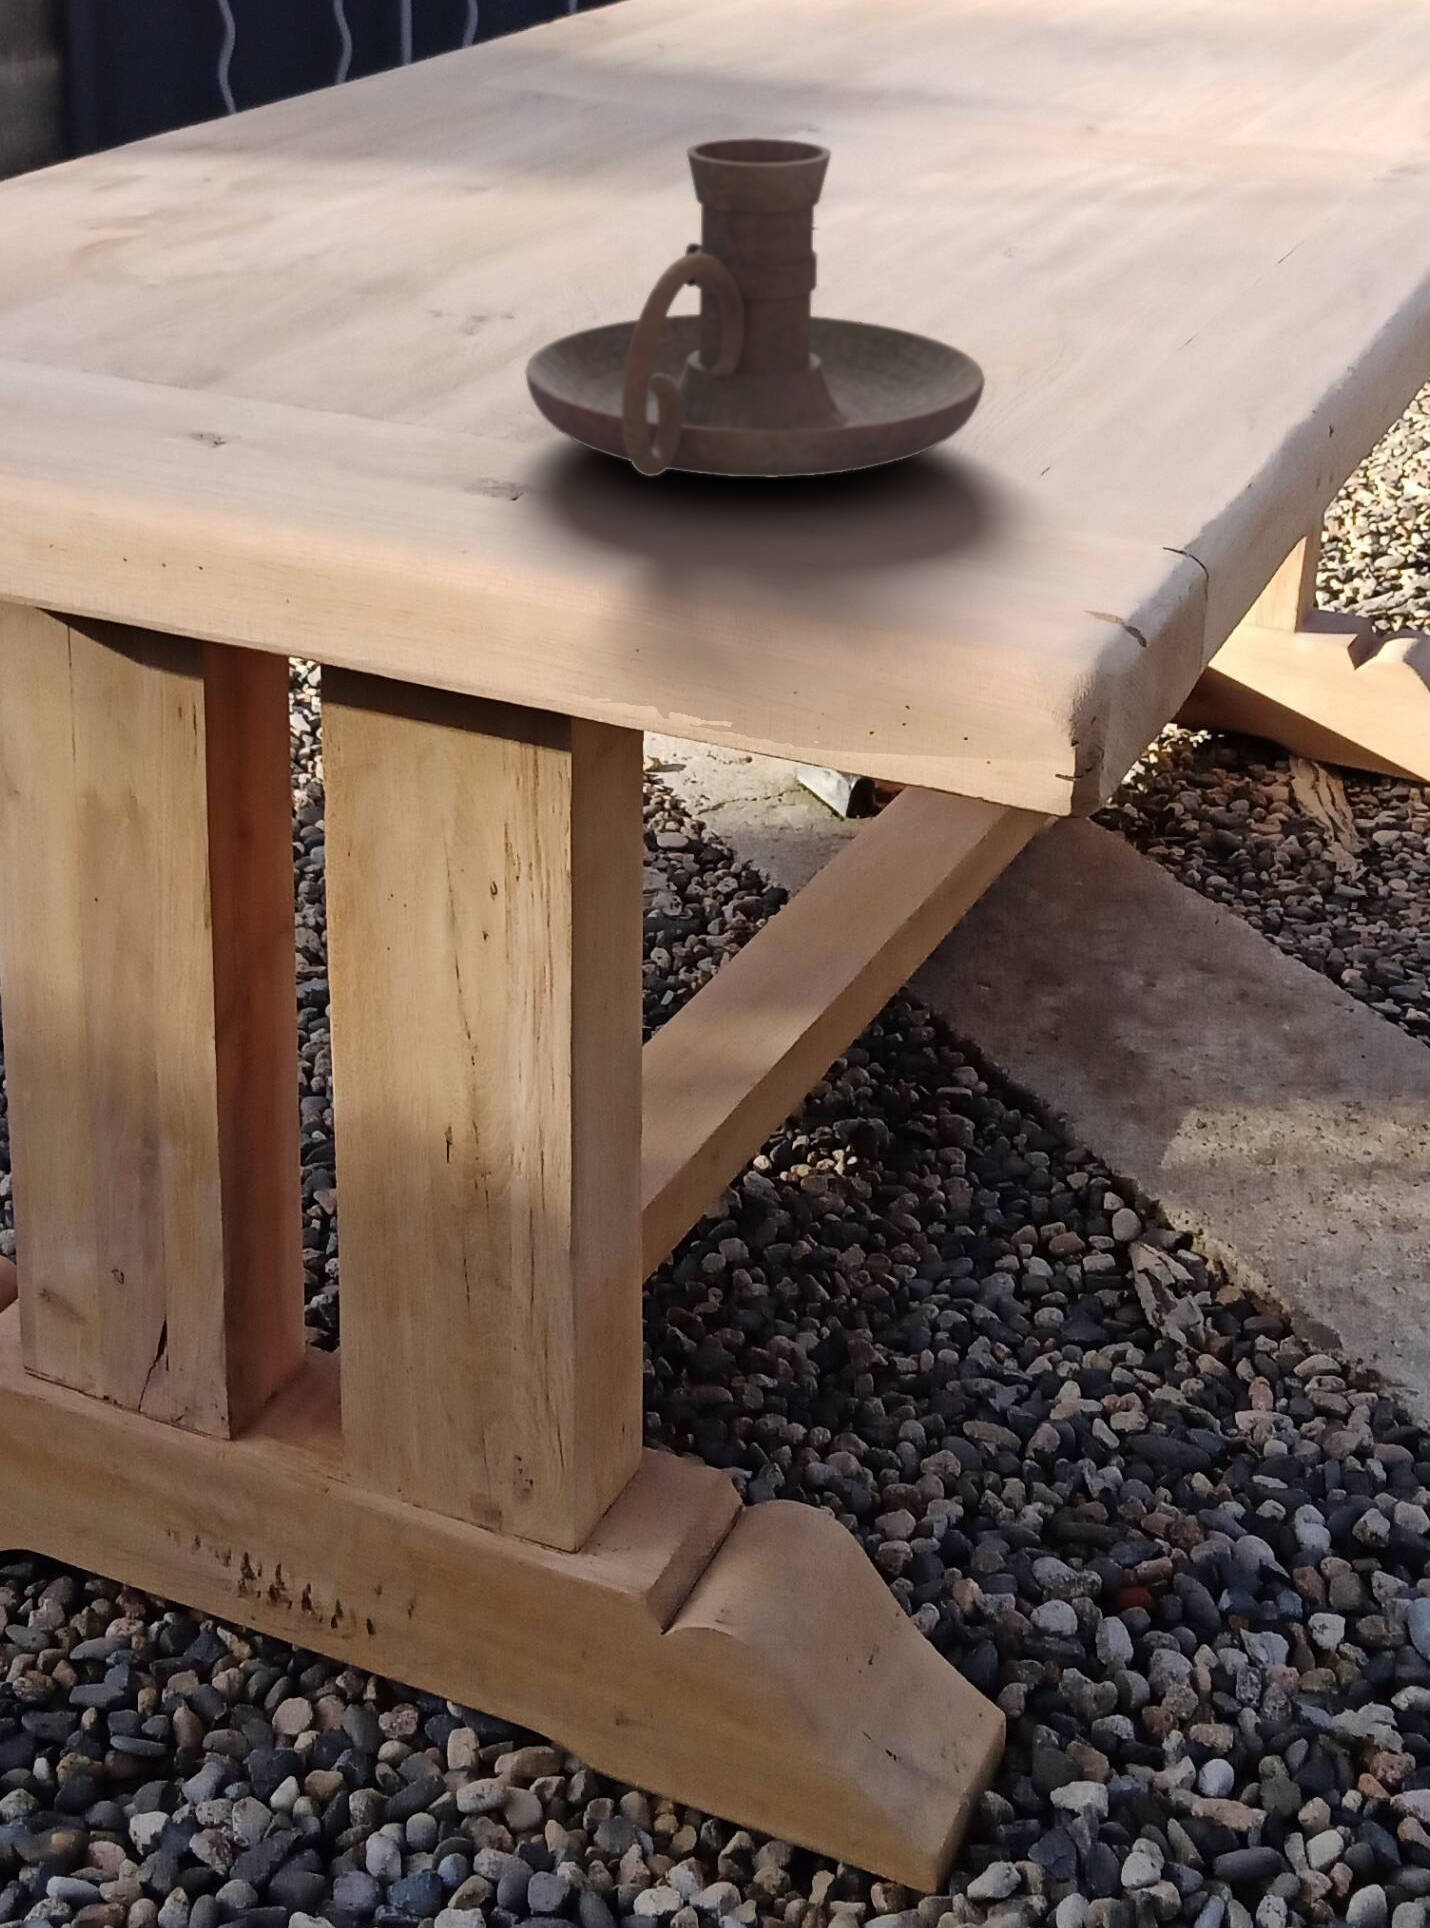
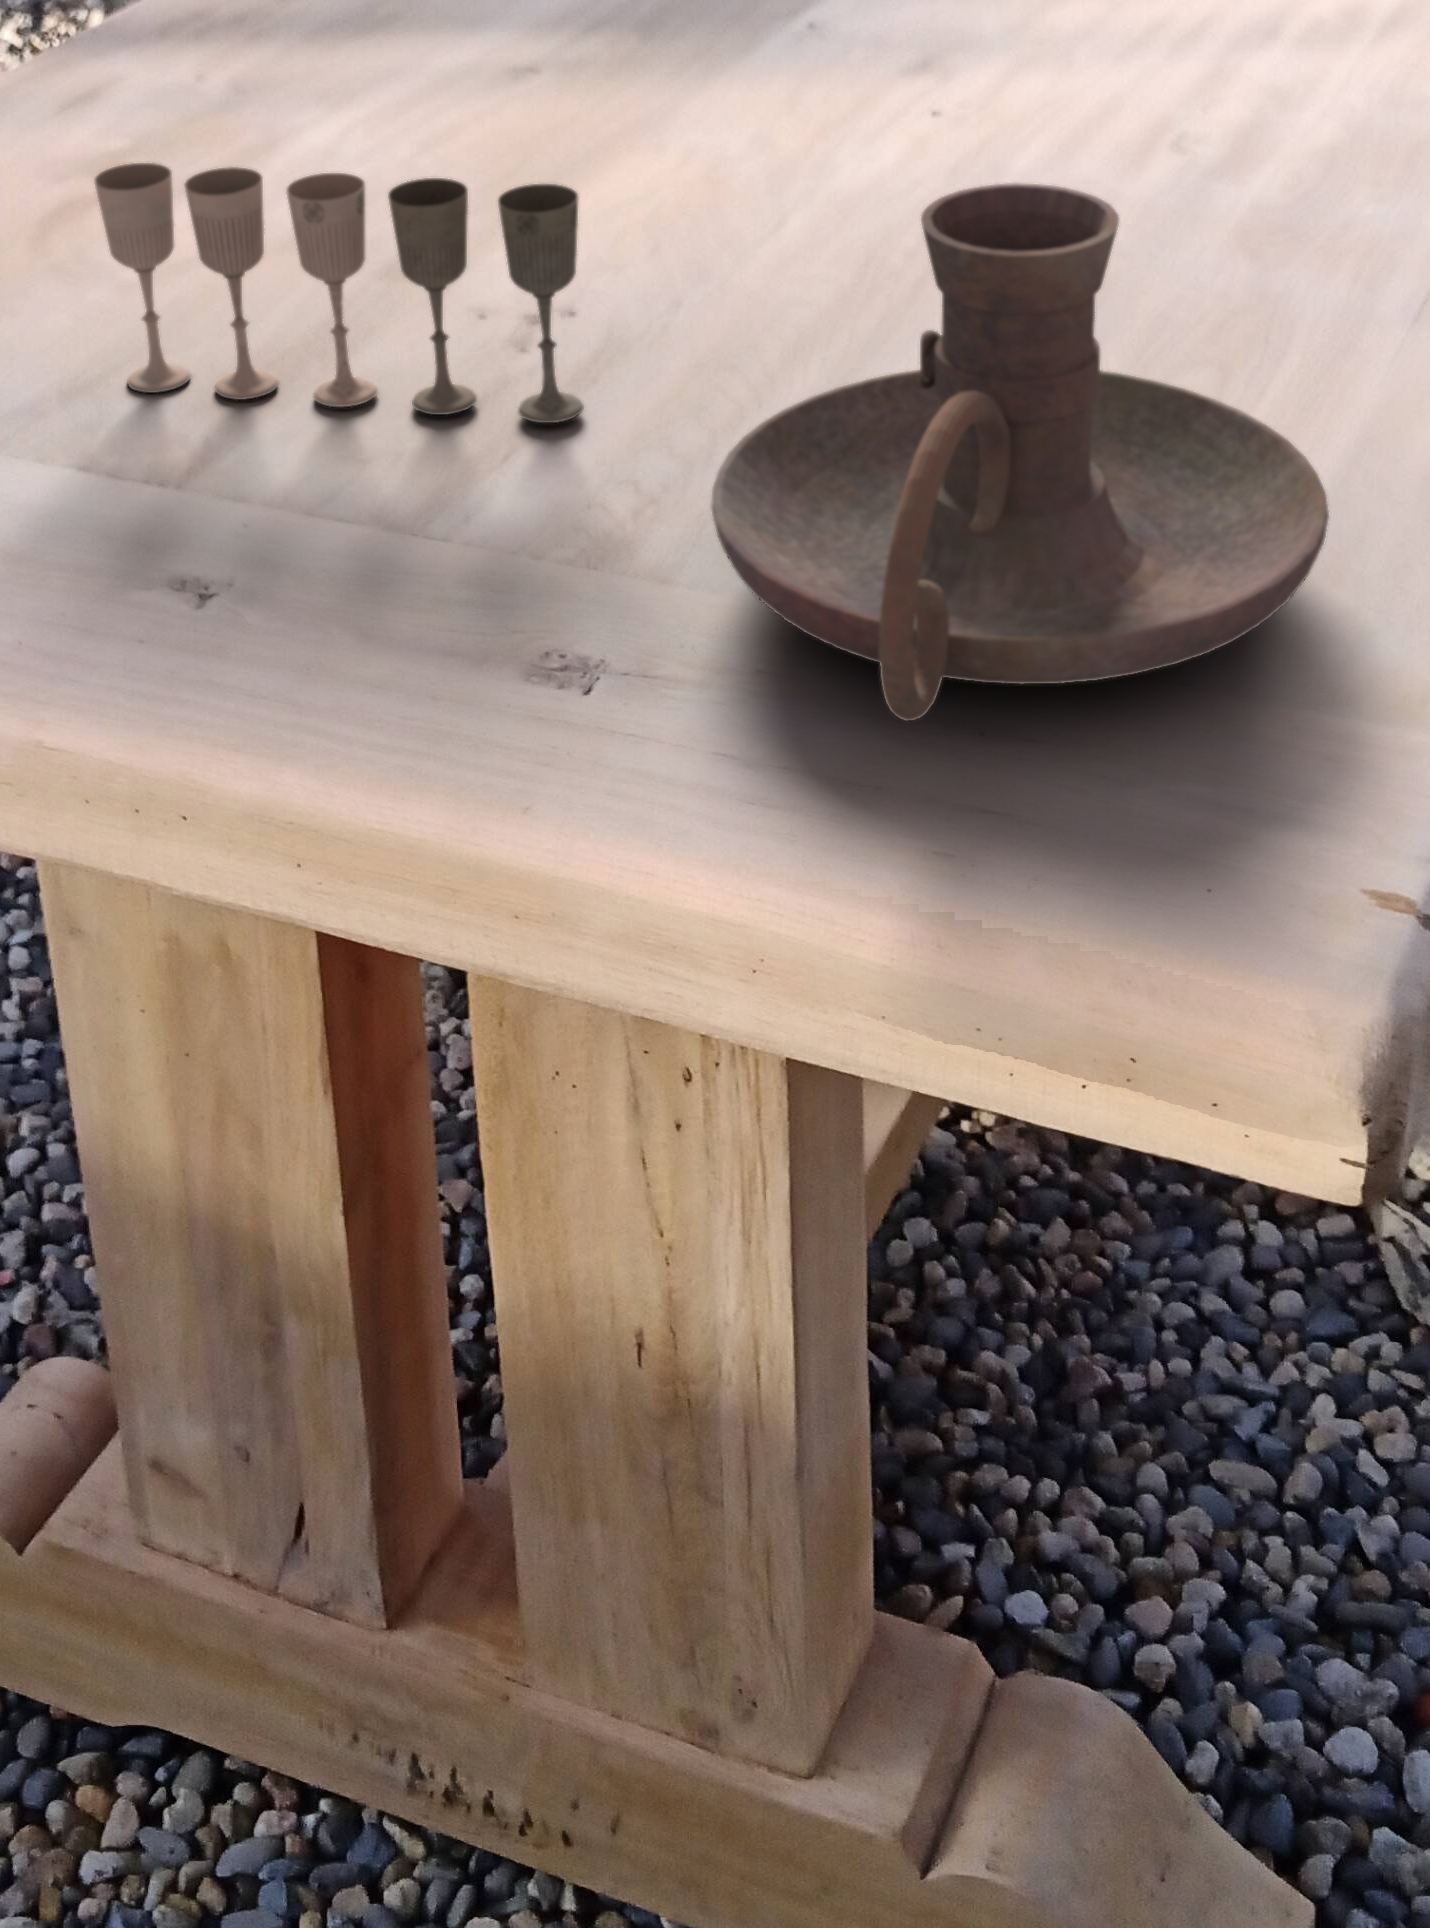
wine glass: none [83,152,451,356] -> present [94,163,584,423]

